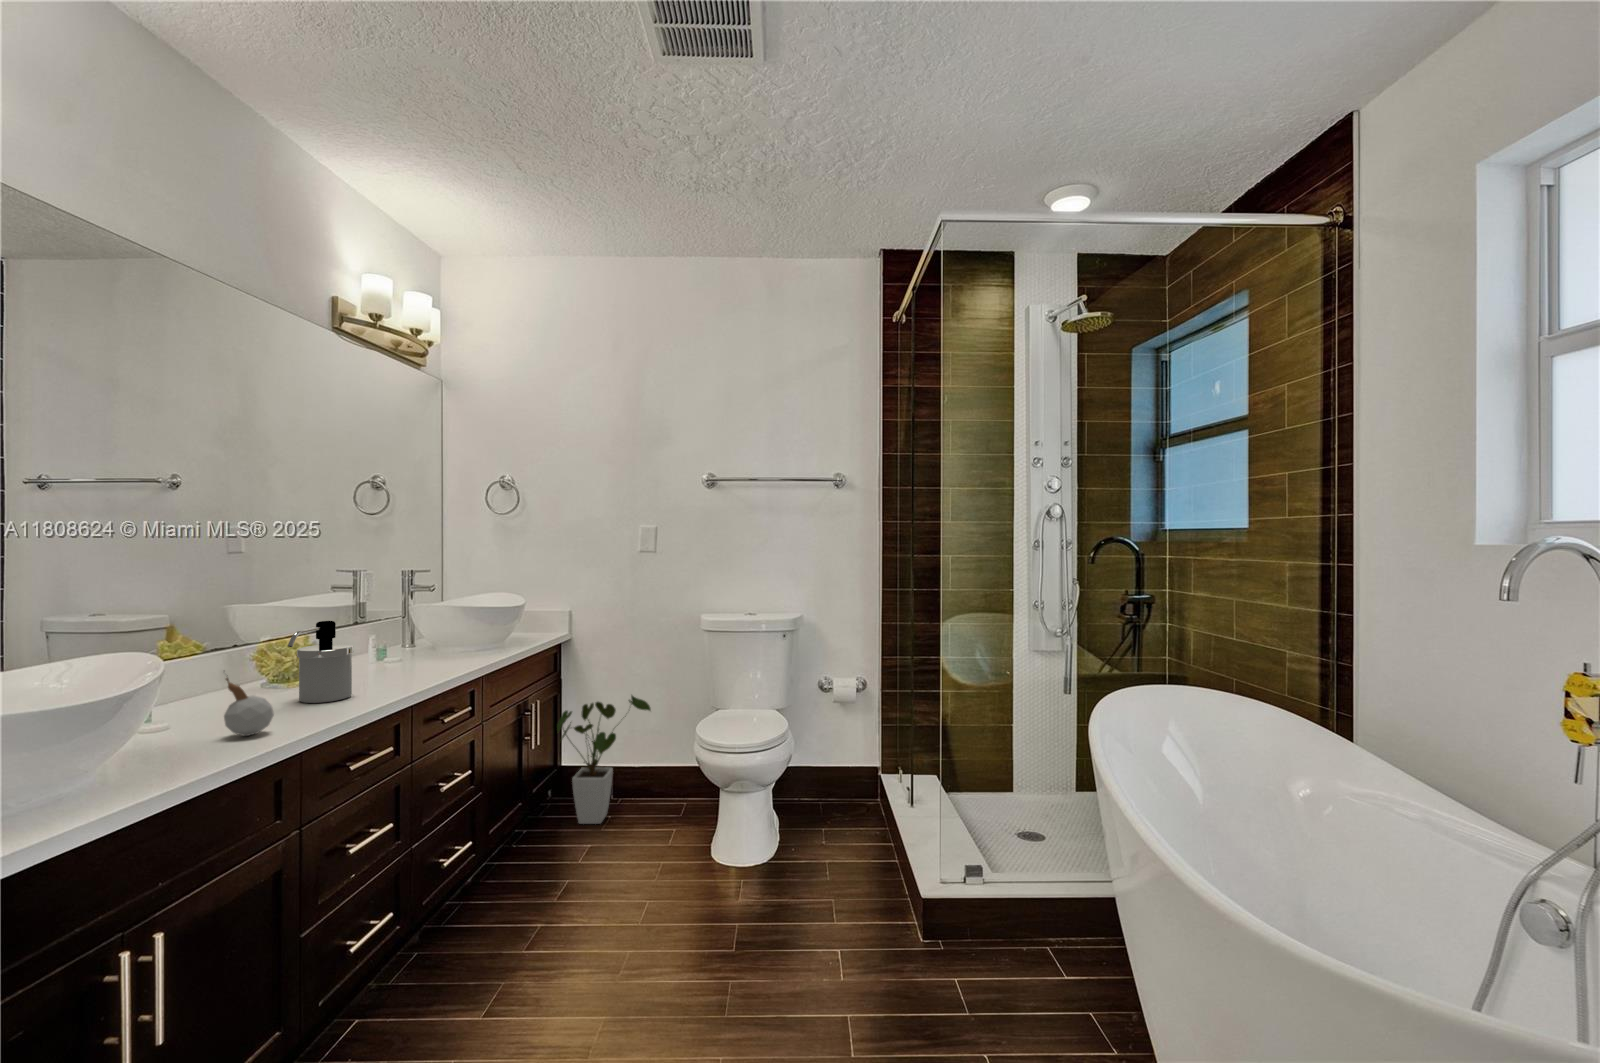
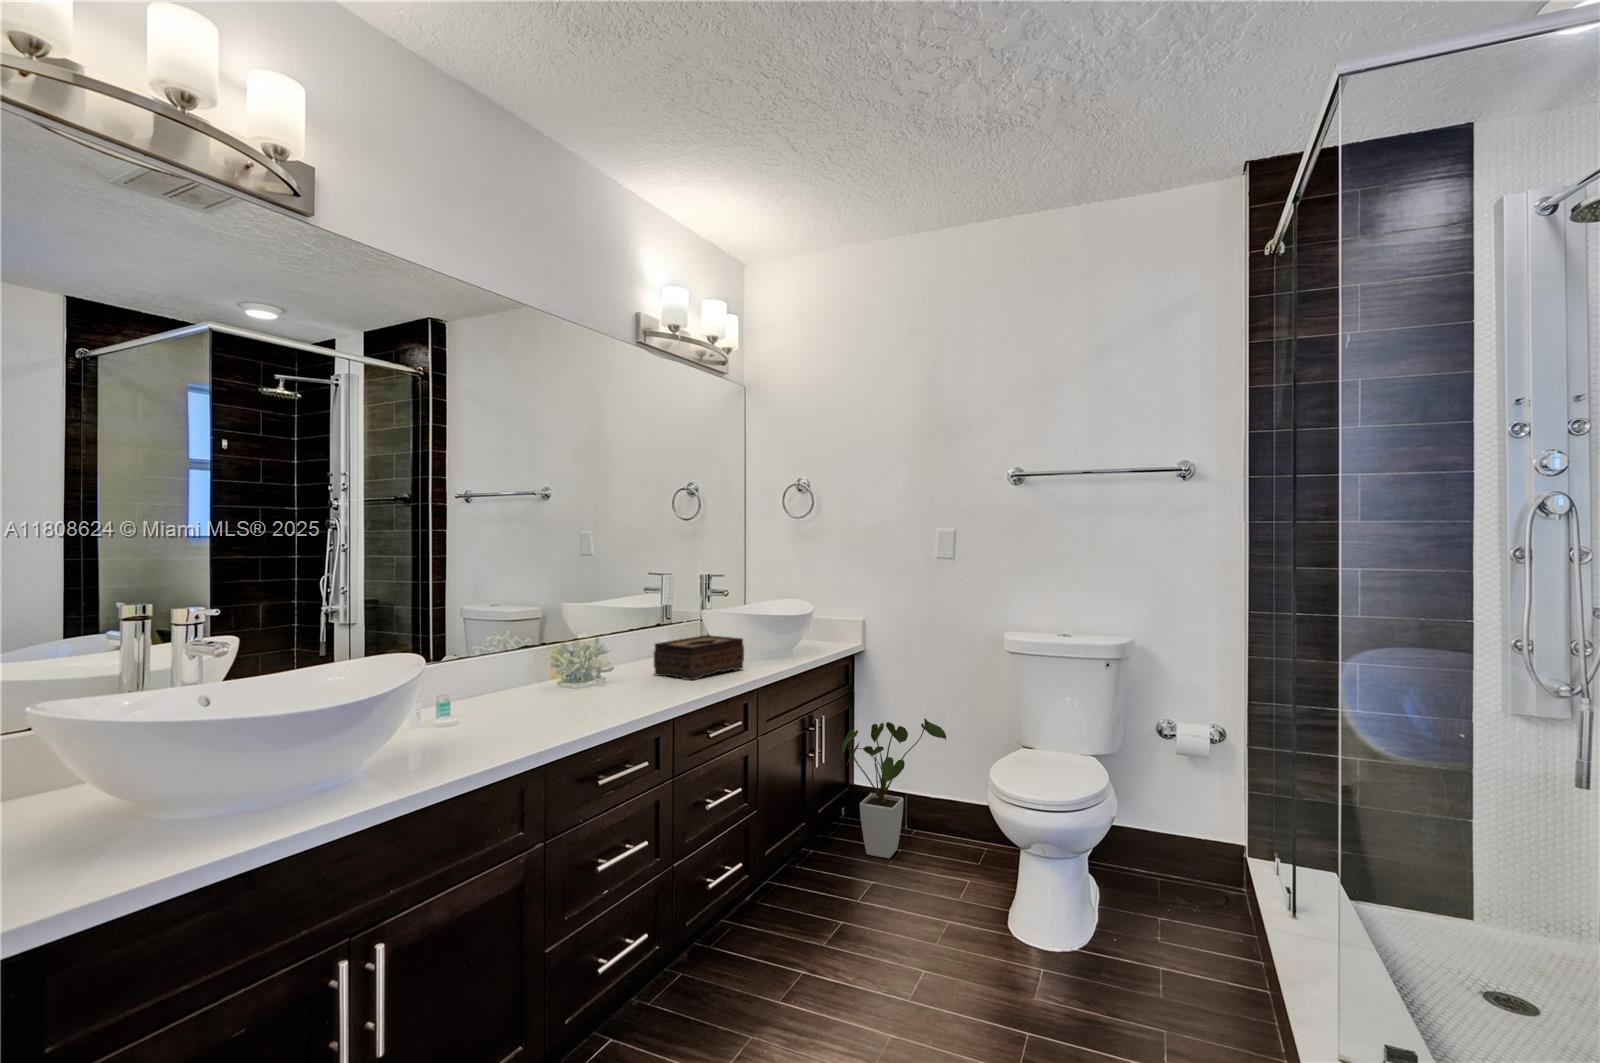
soap dispenser: present [288,621,354,703] -> none [582,621,640,700]
tissue box: none [359,631,459,676] -> present [654,635,744,680]
candle: present [224,671,274,736] -> none [522,664,561,728]

